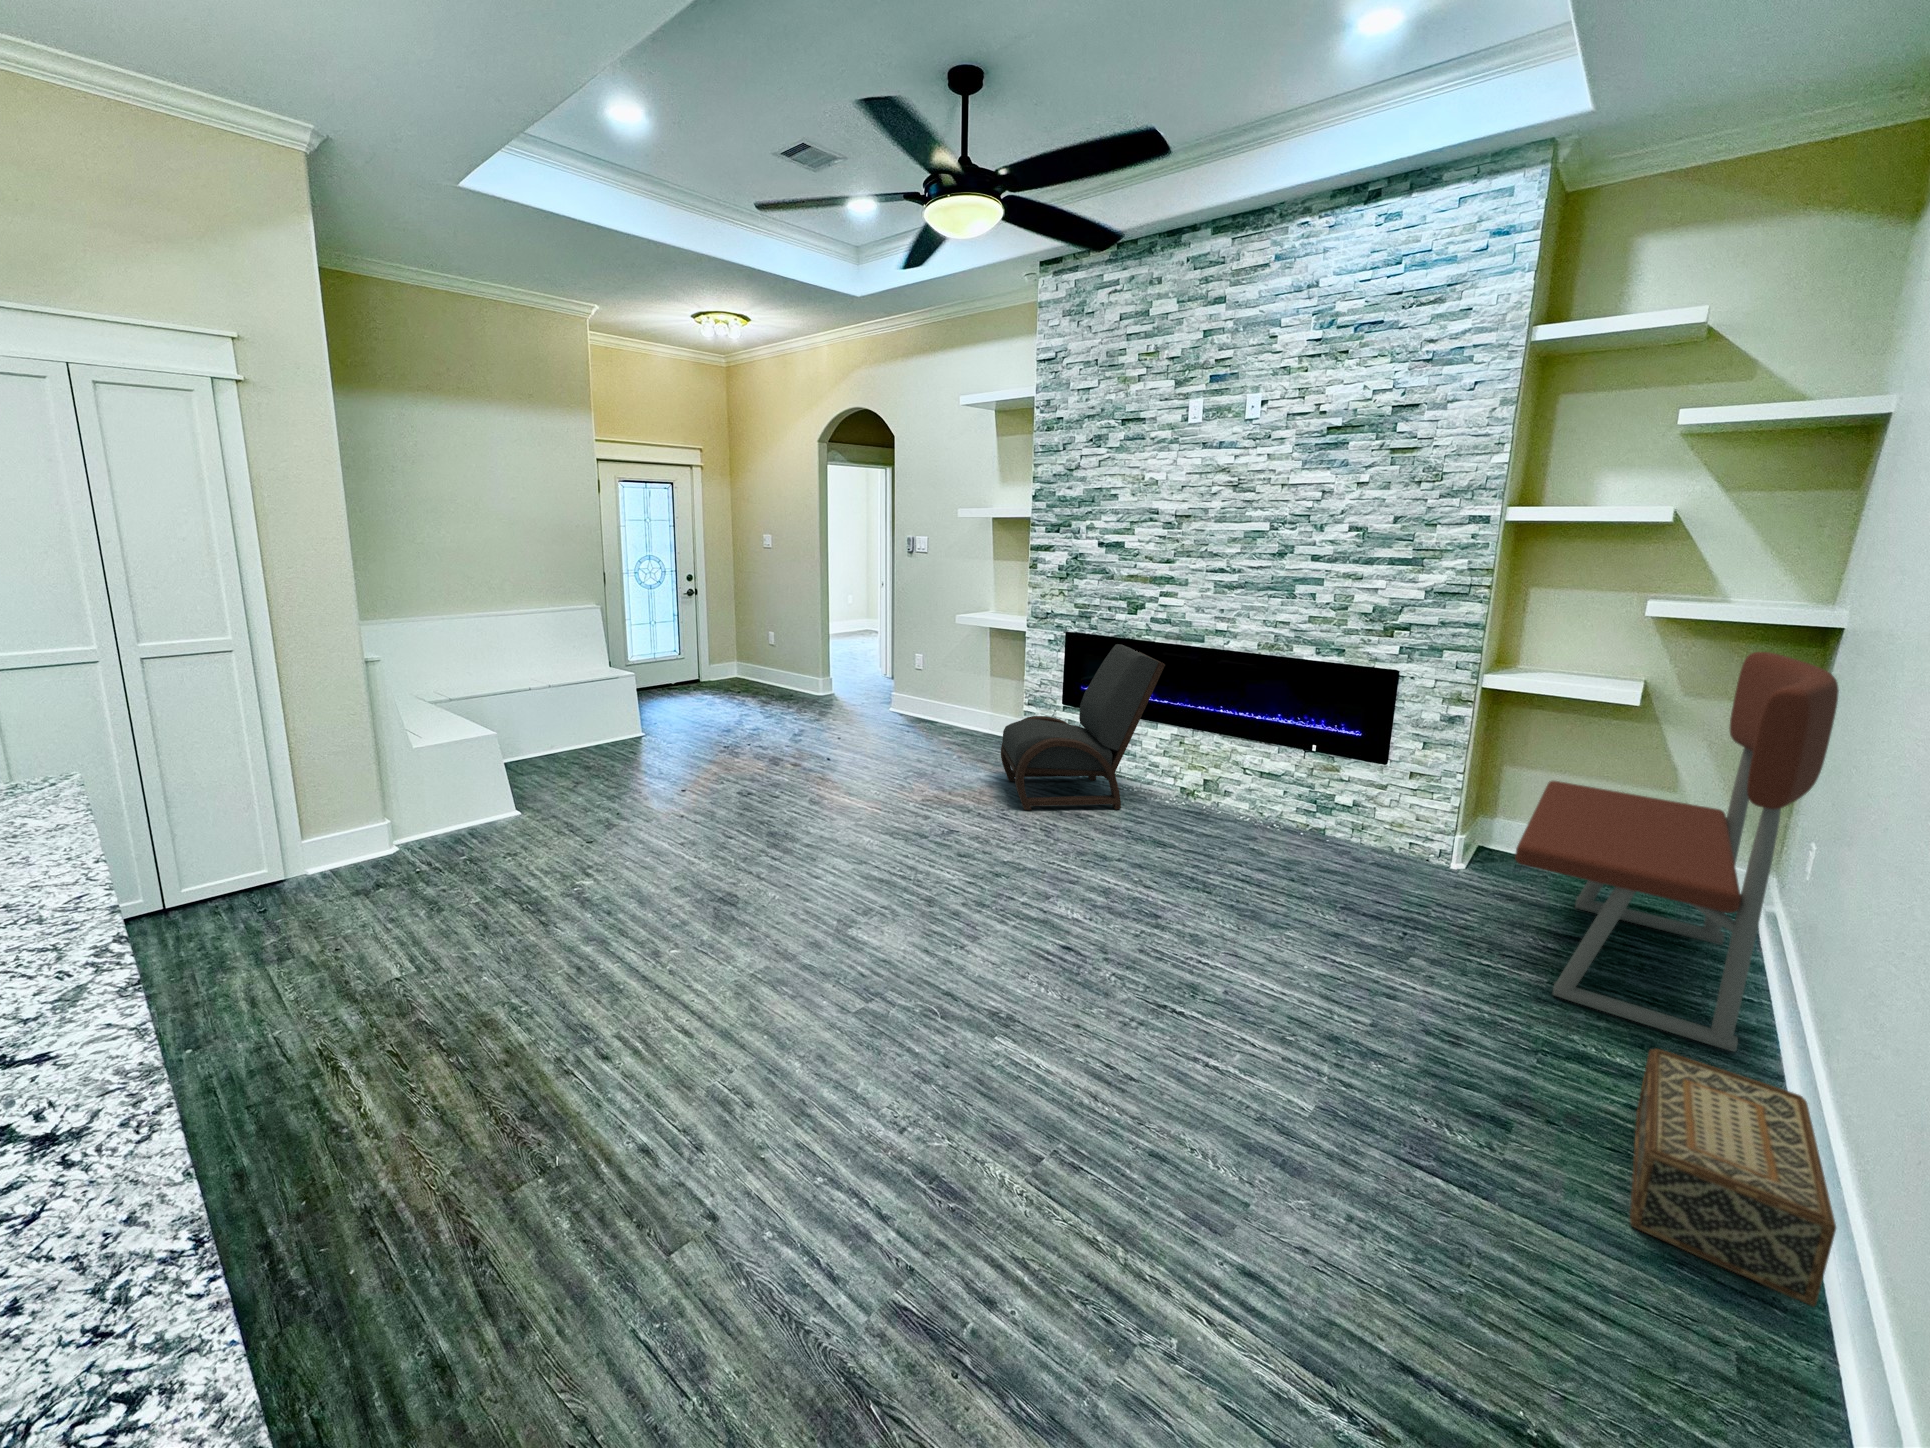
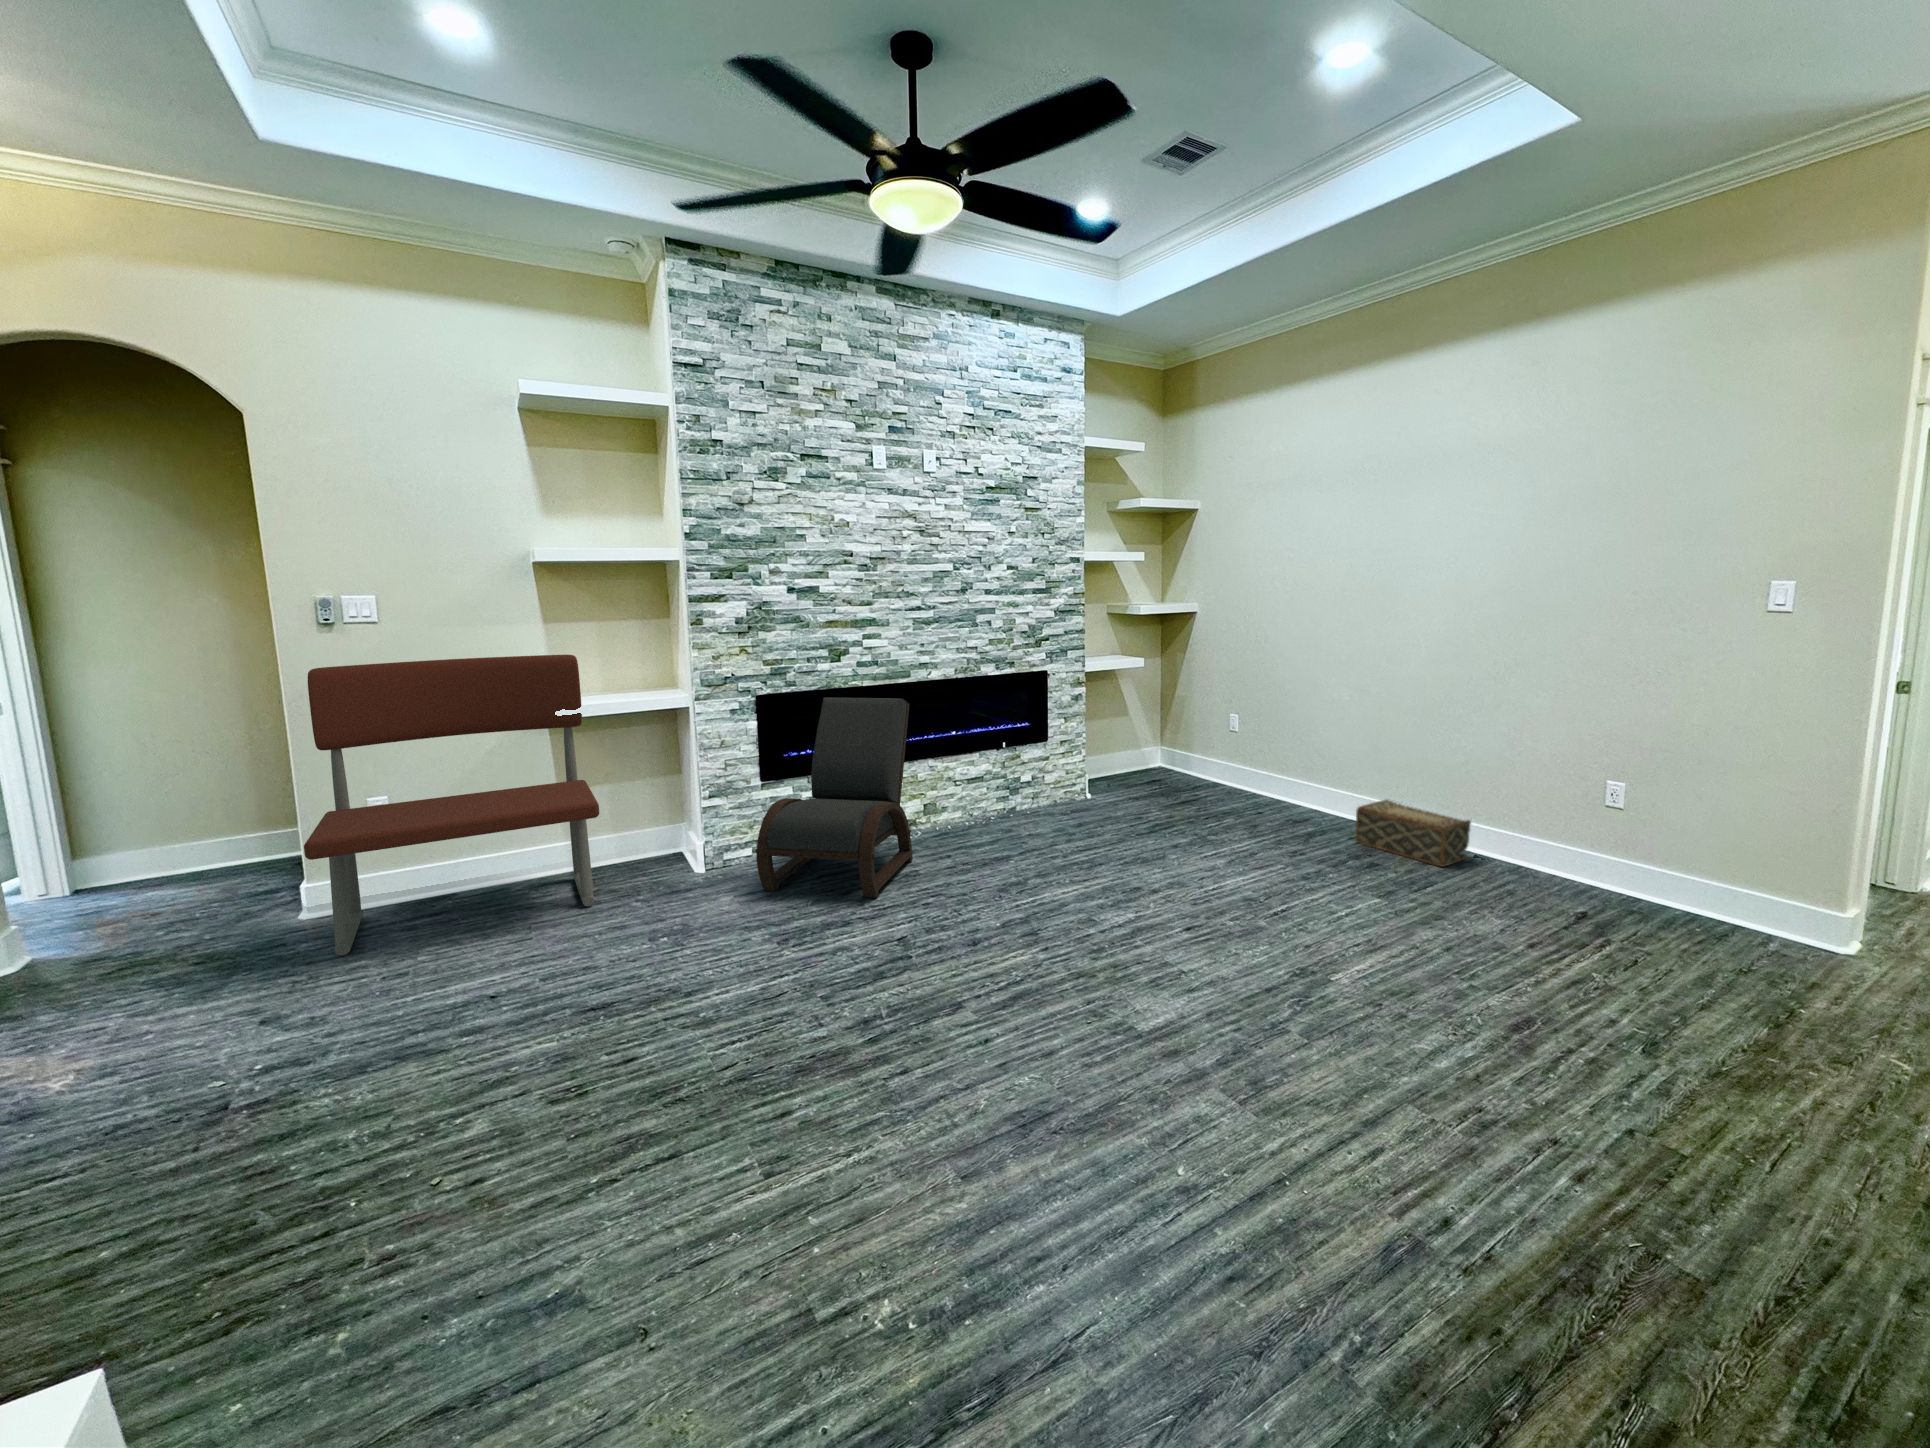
bench: present [1515,652,1839,1052] -> present [304,655,599,956]

